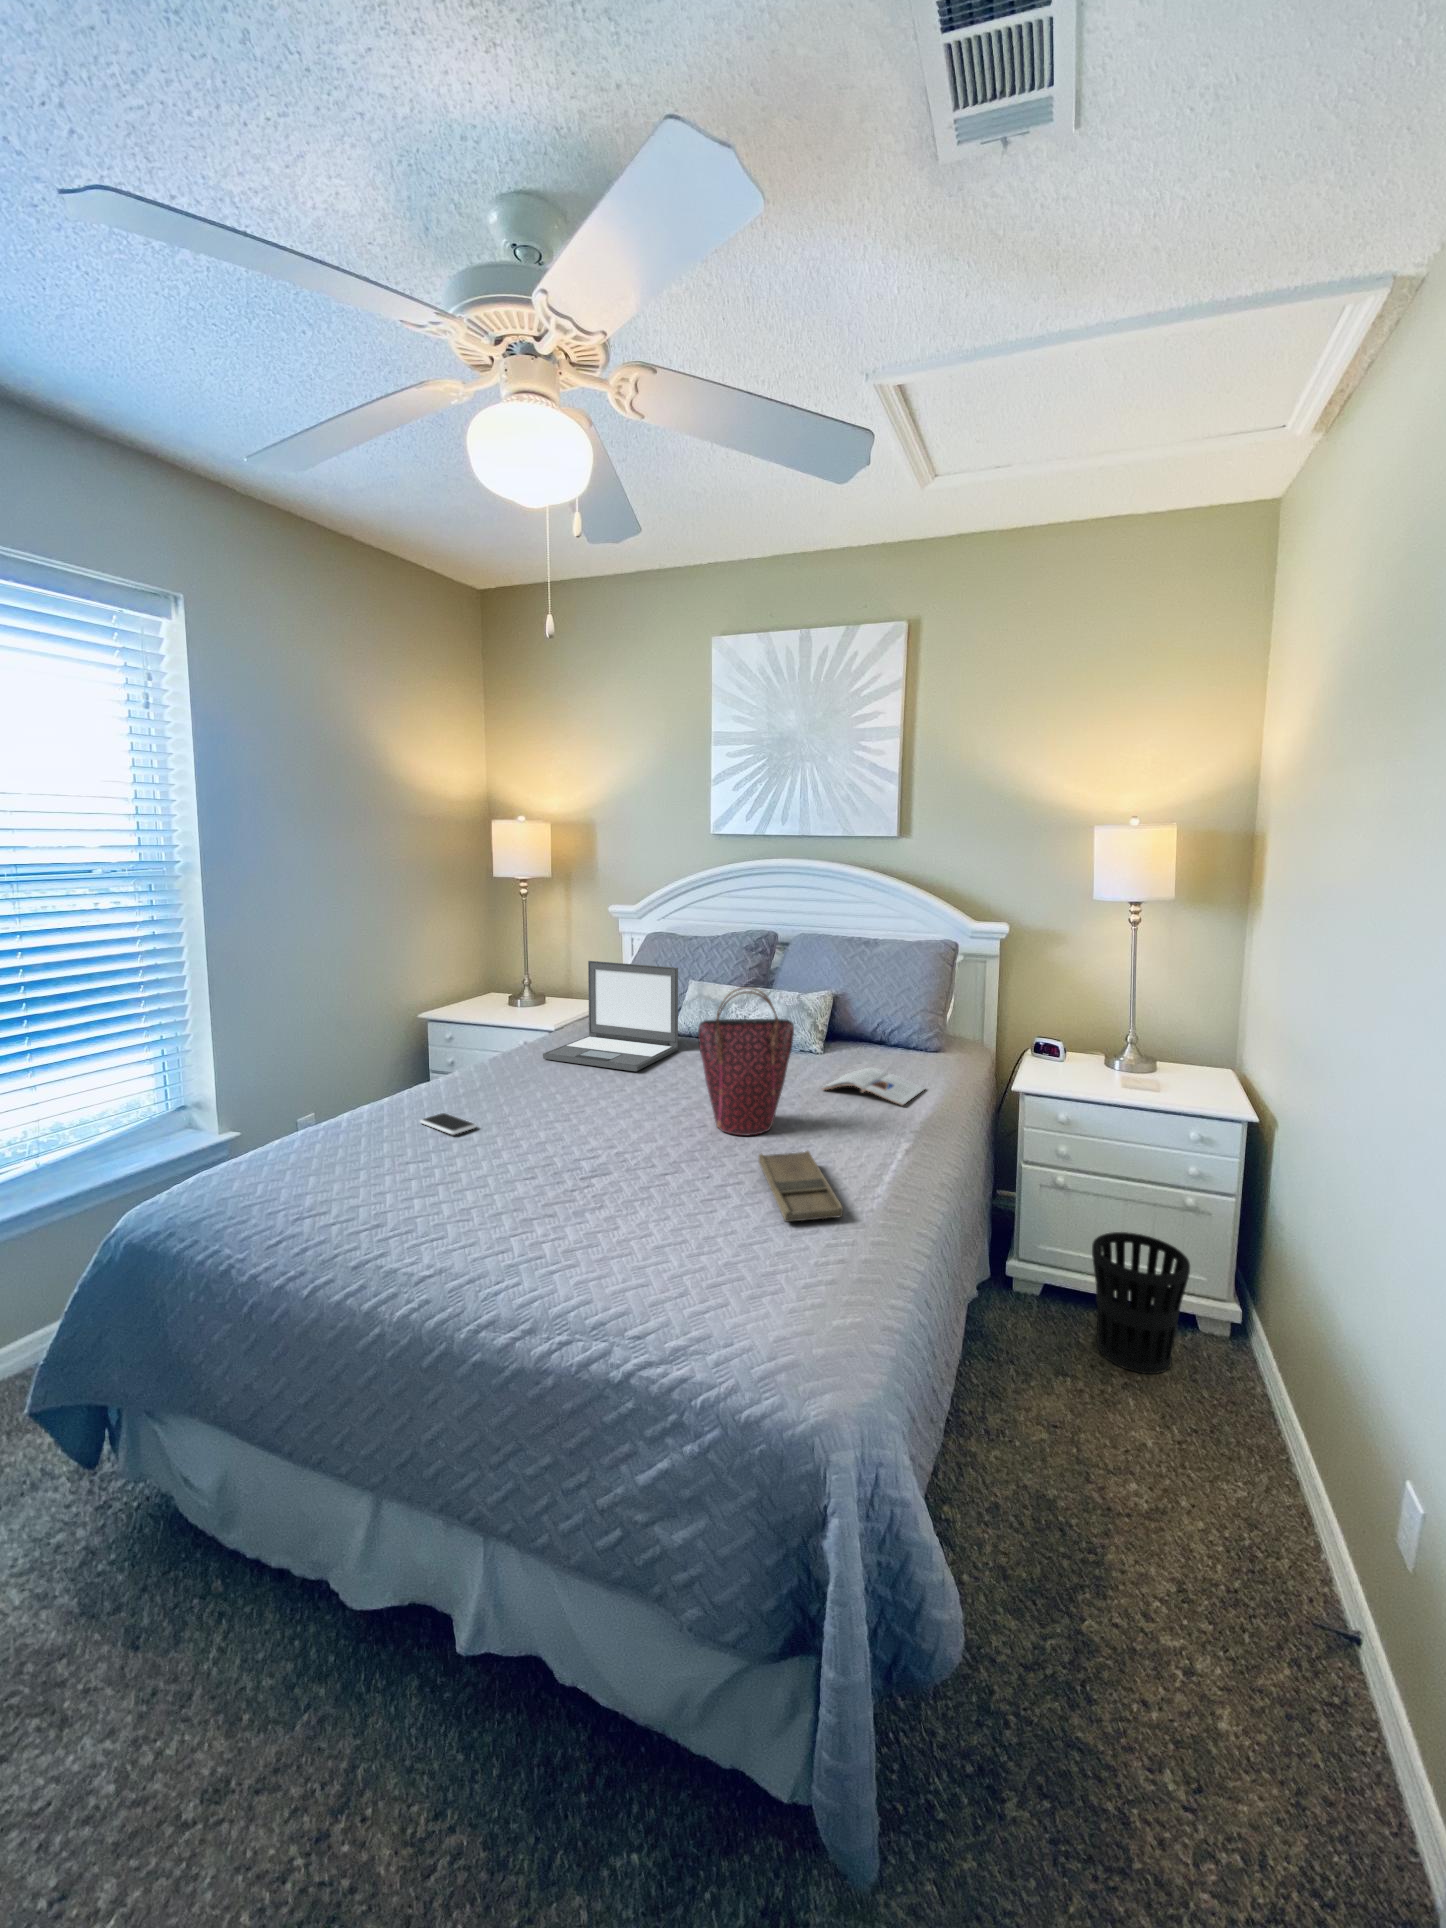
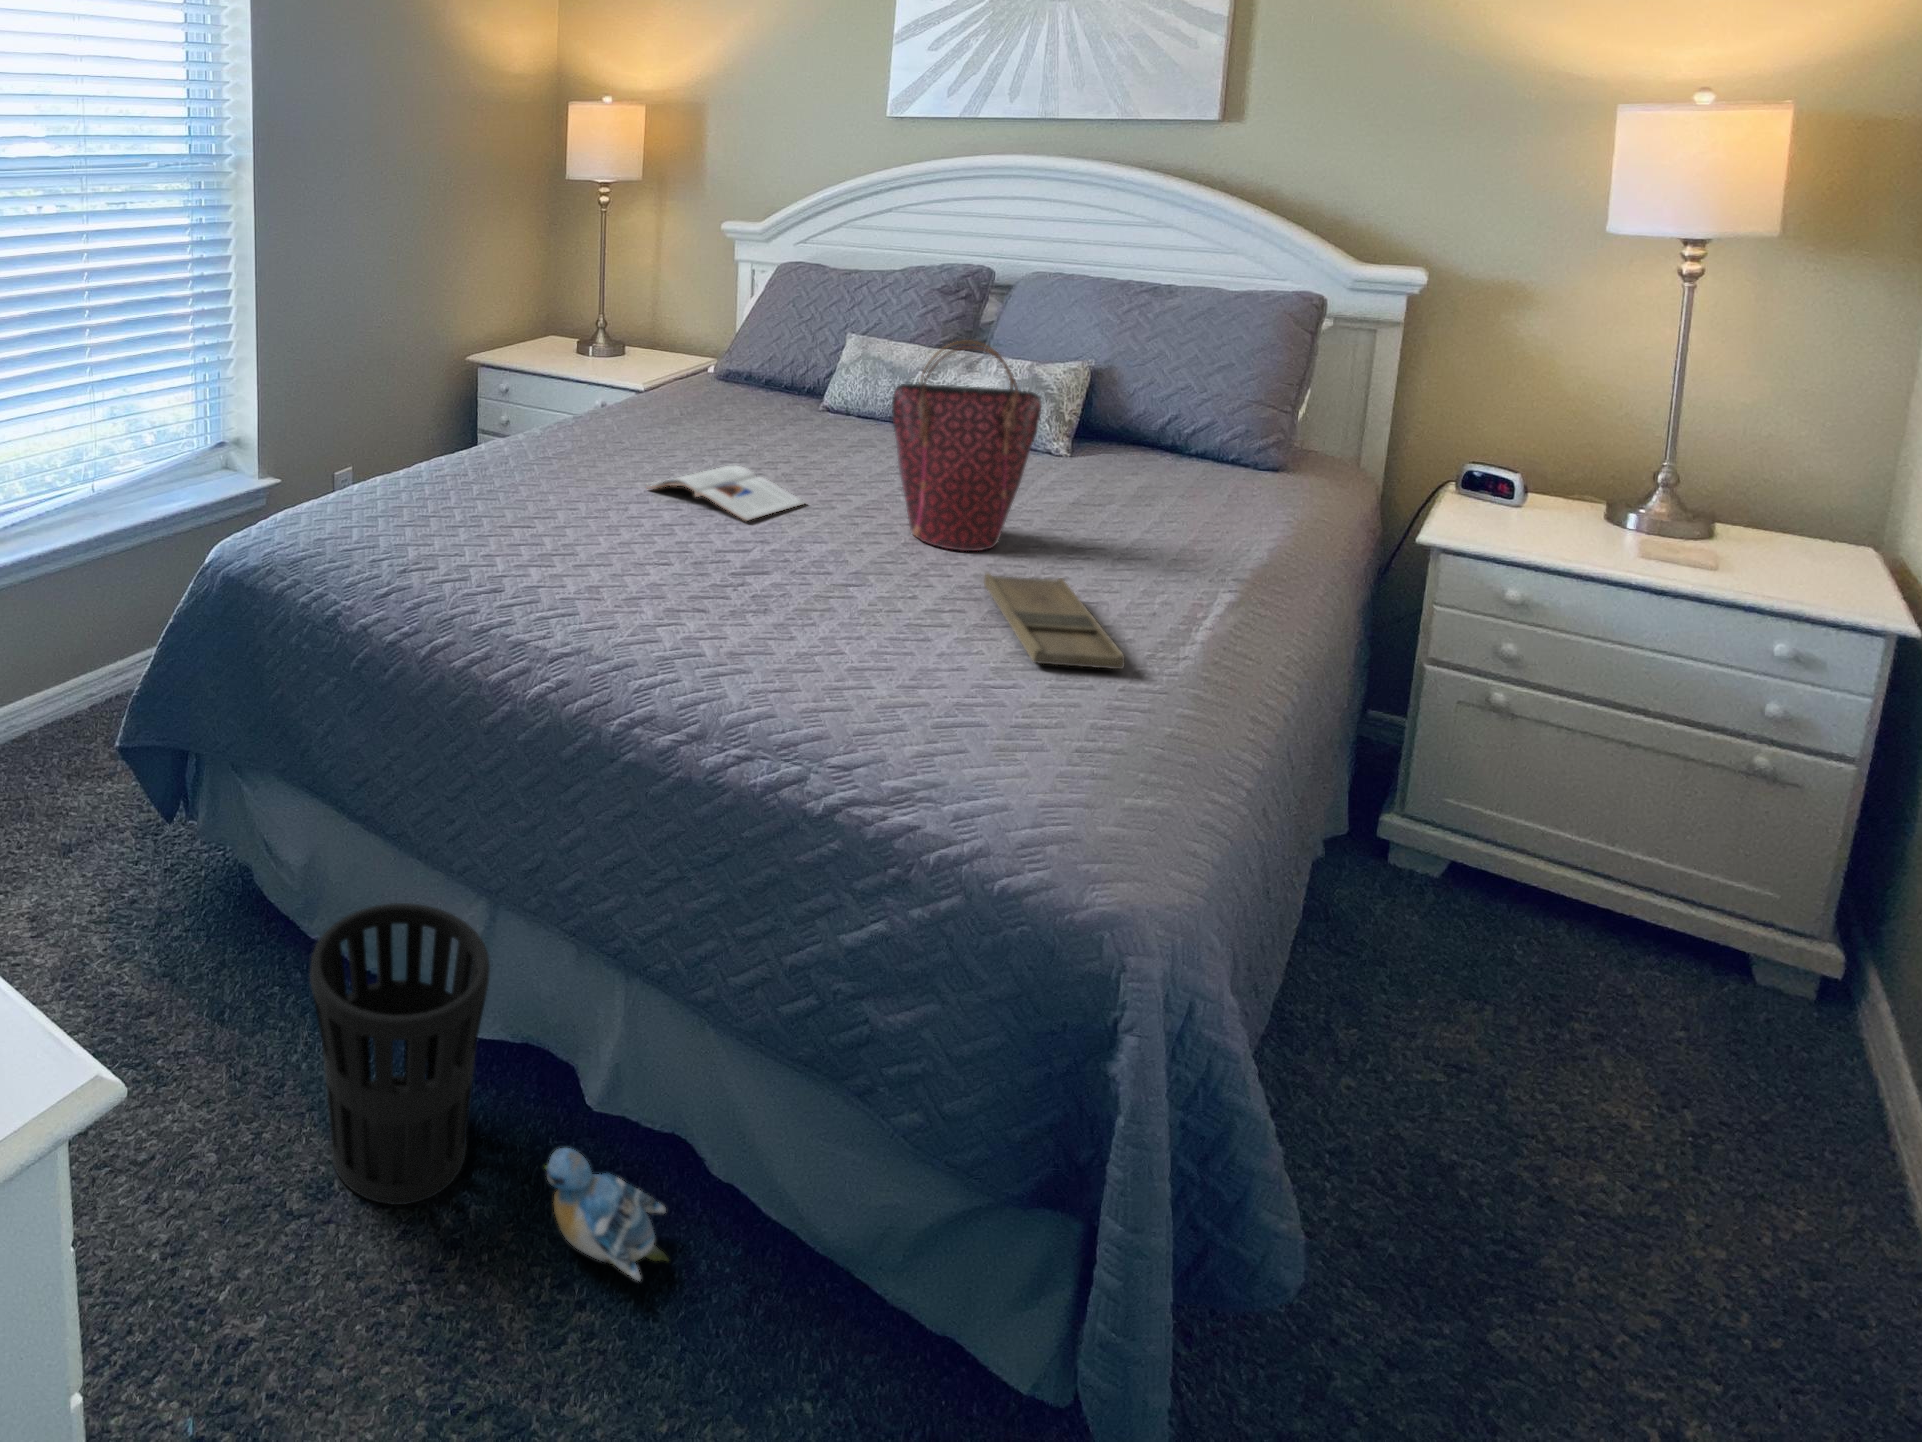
laptop: present [543,961,679,1071] -> none [648,297,845,453]
magazine: present [823,1068,925,1105] -> present [647,466,805,521]
smartphone: present [420,1113,476,1135] -> none [511,479,583,505]
wastebasket: present [1092,1232,1190,1374] -> present [310,903,490,1205]
plush toy: none [414,1711,524,1820] -> present [544,1148,668,1281]

